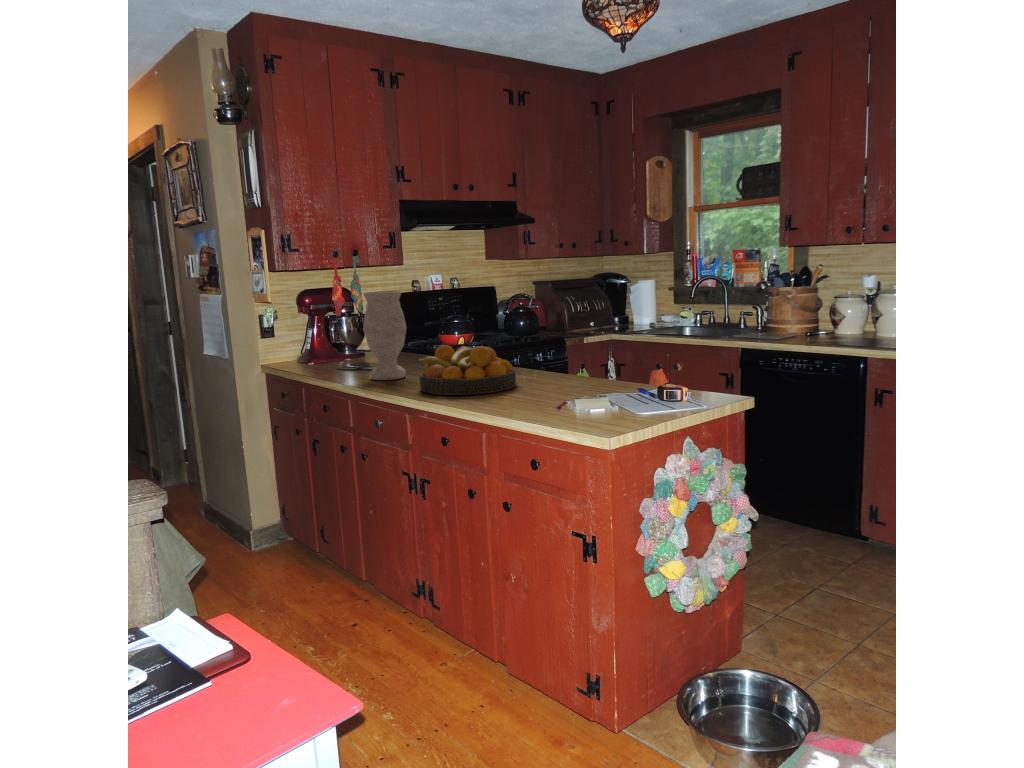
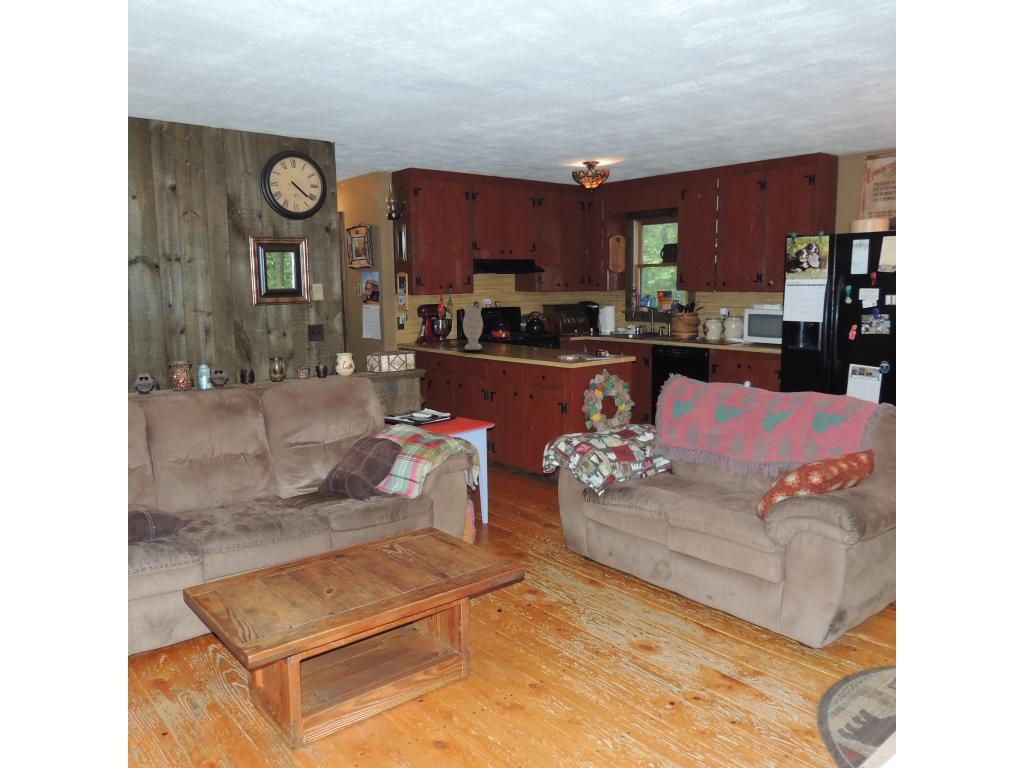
fruit bowl: present [417,345,516,395] -> none [492,333,536,354]

